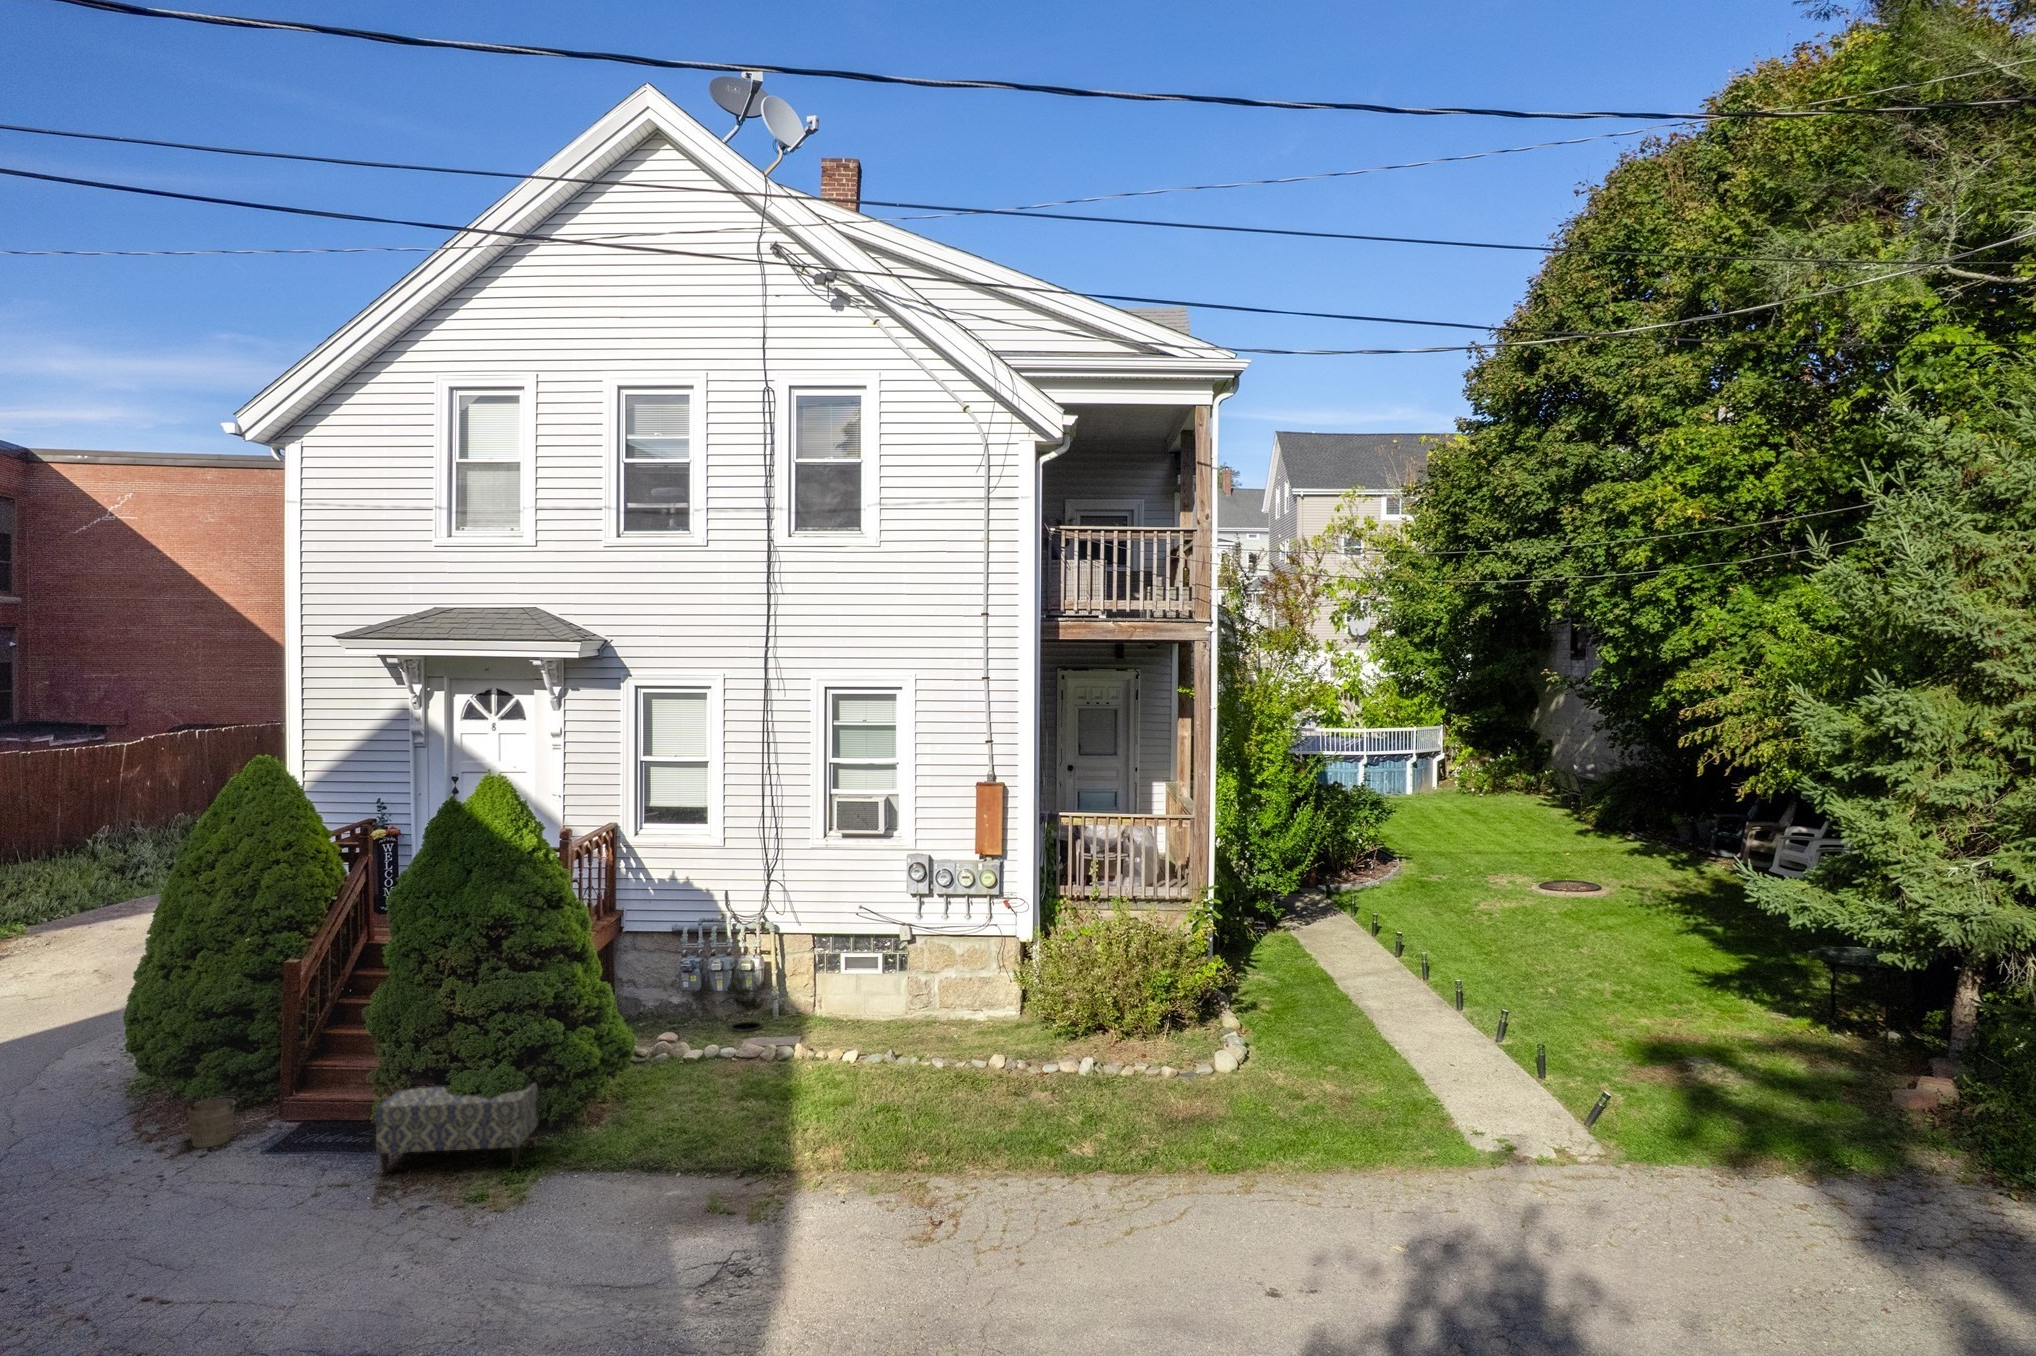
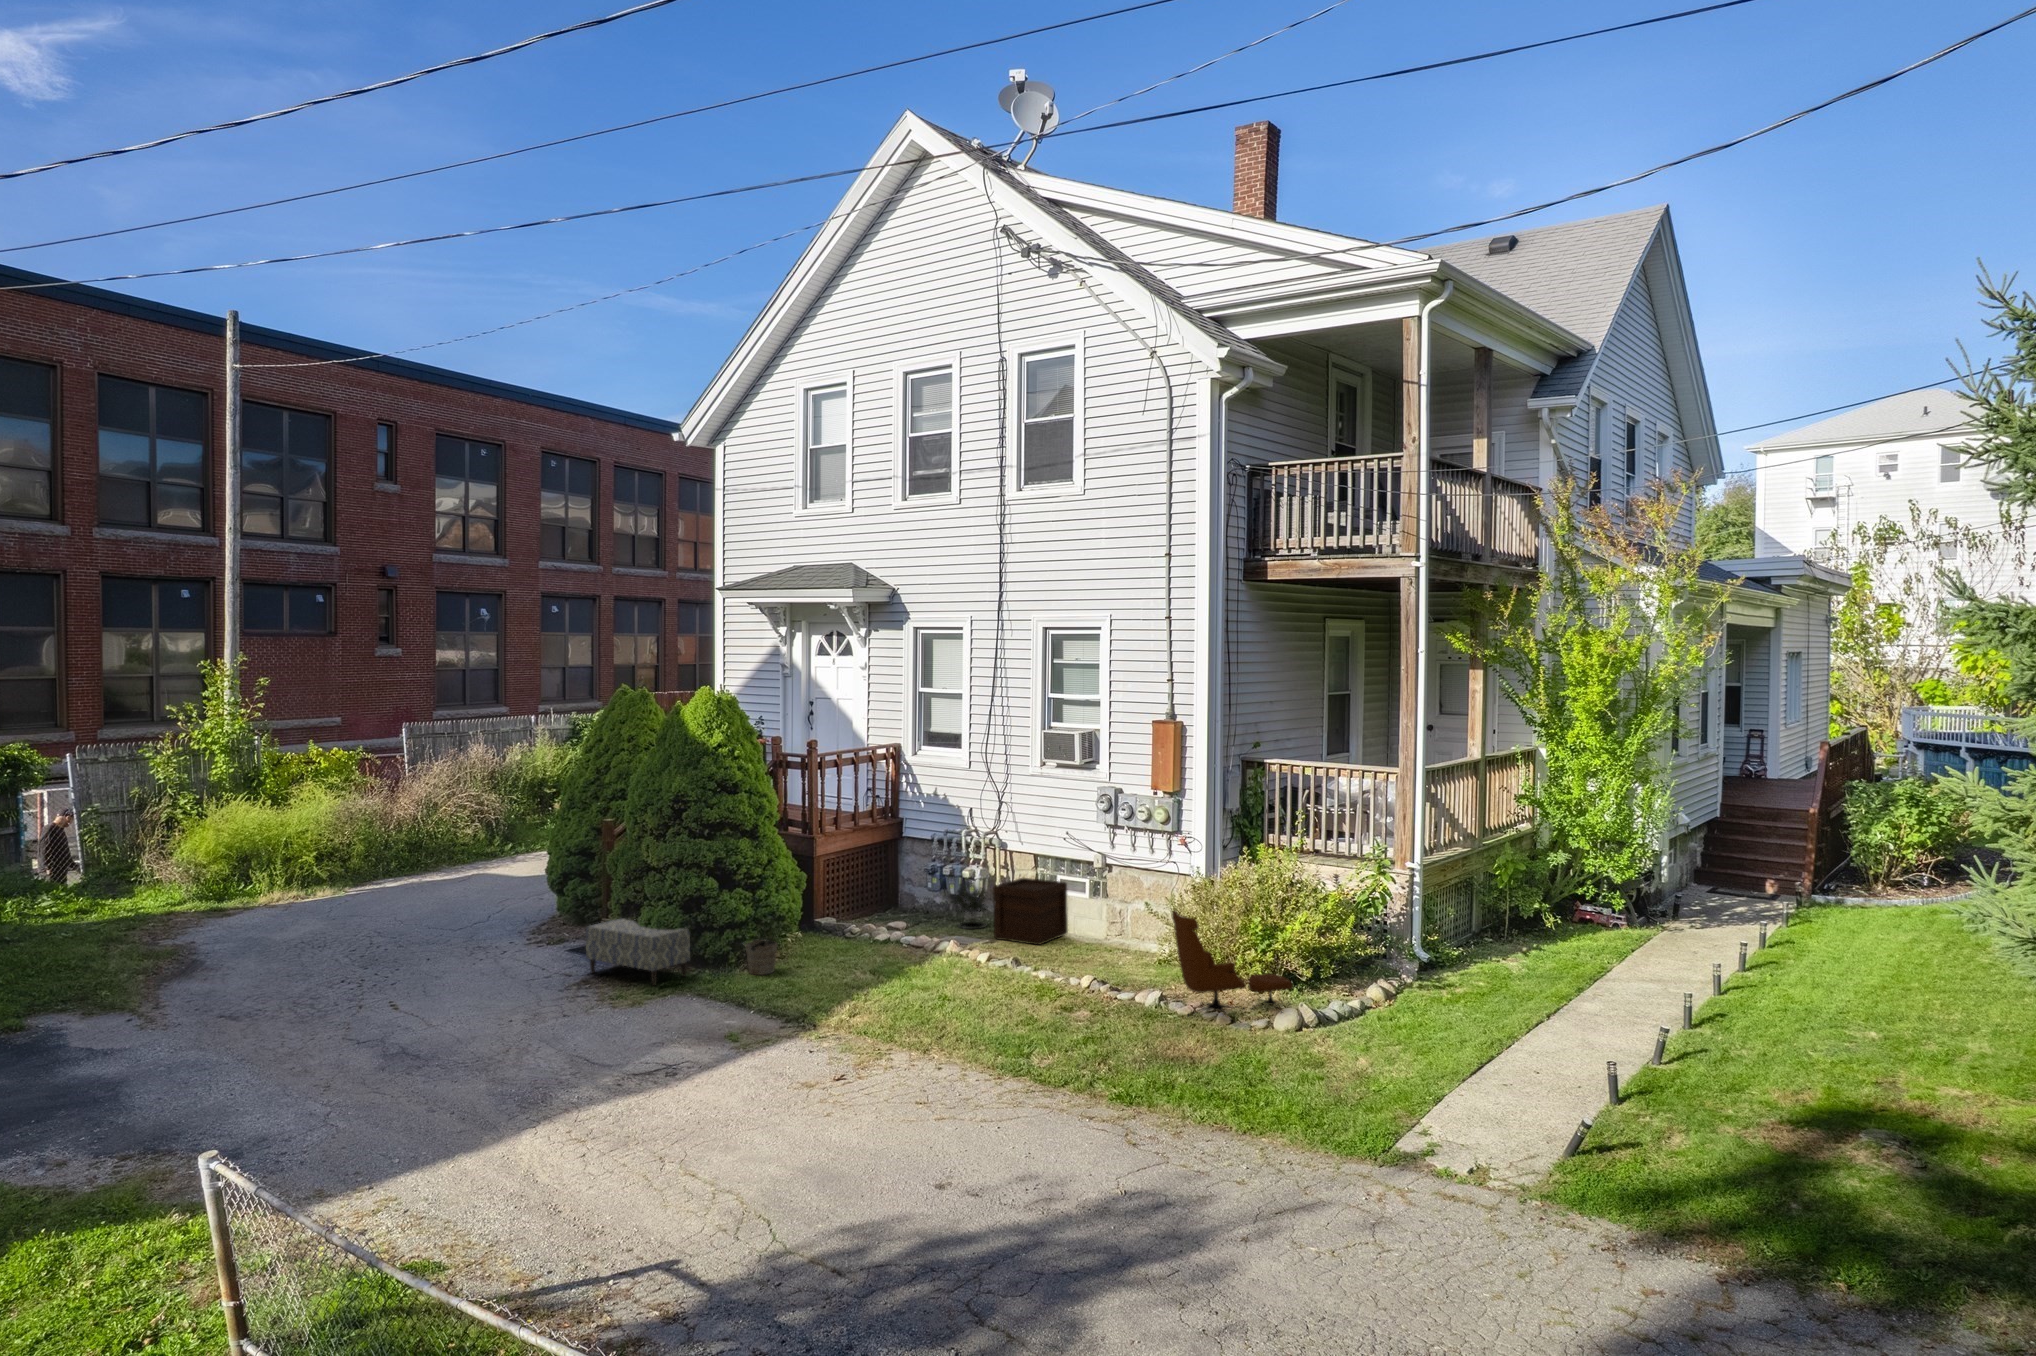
wooden crate: none [800,962,863,1036] -> present [993,878,1068,945]
lounge chair: none [1110,968,1192,1071] -> present [1172,911,1293,1021]
bucket: present [187,1098,236,1148] -> present [746,939,777,975]

